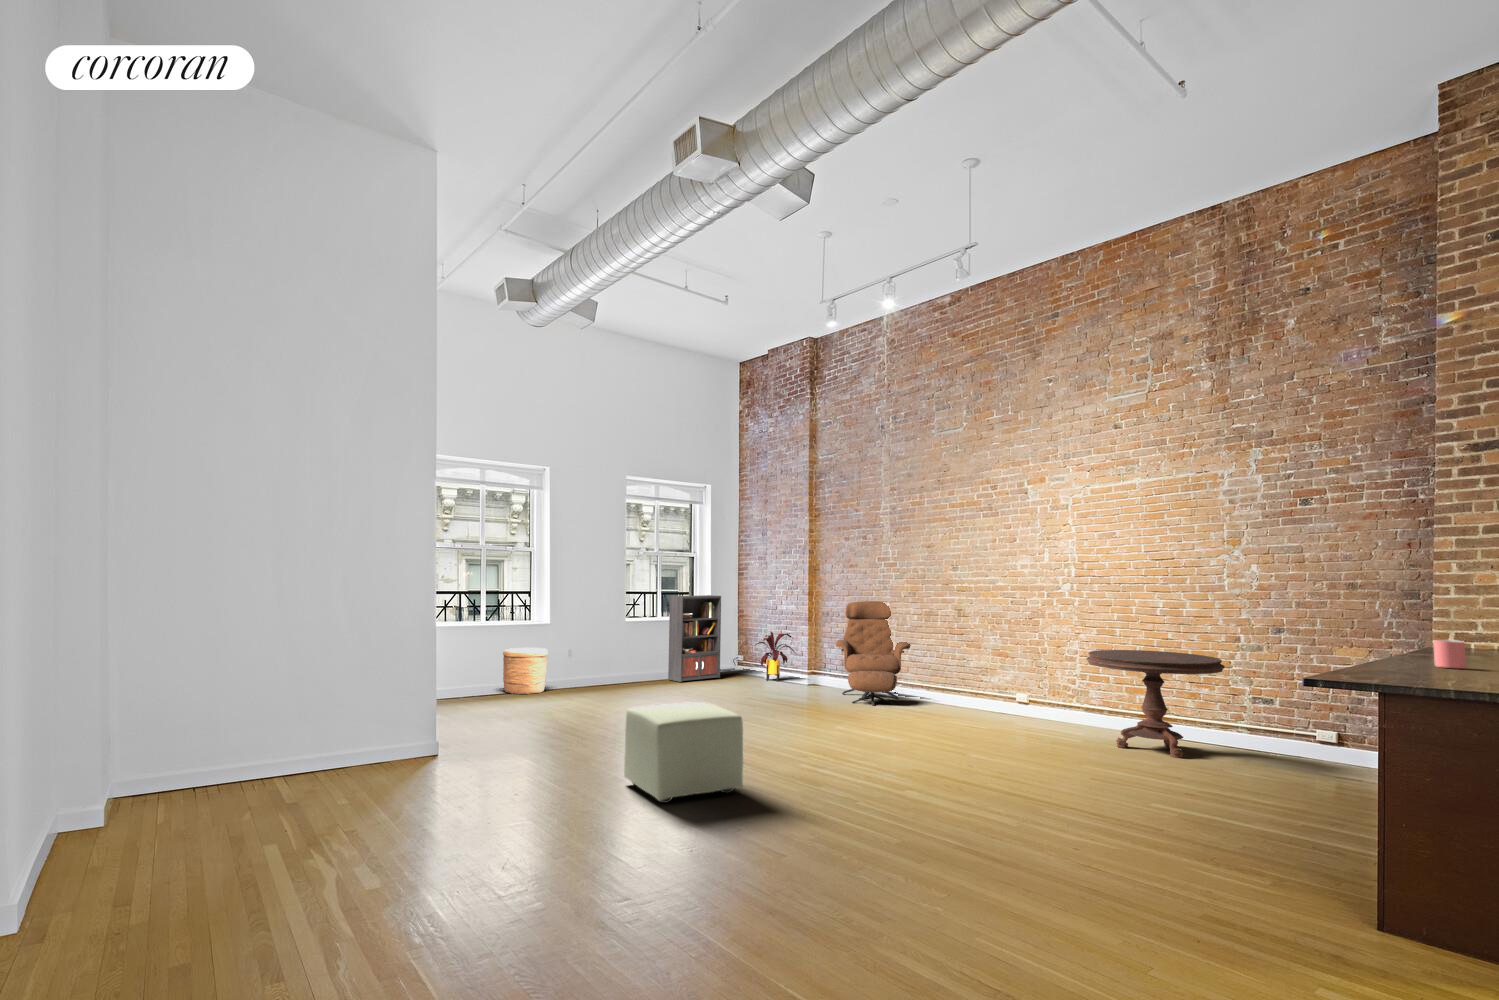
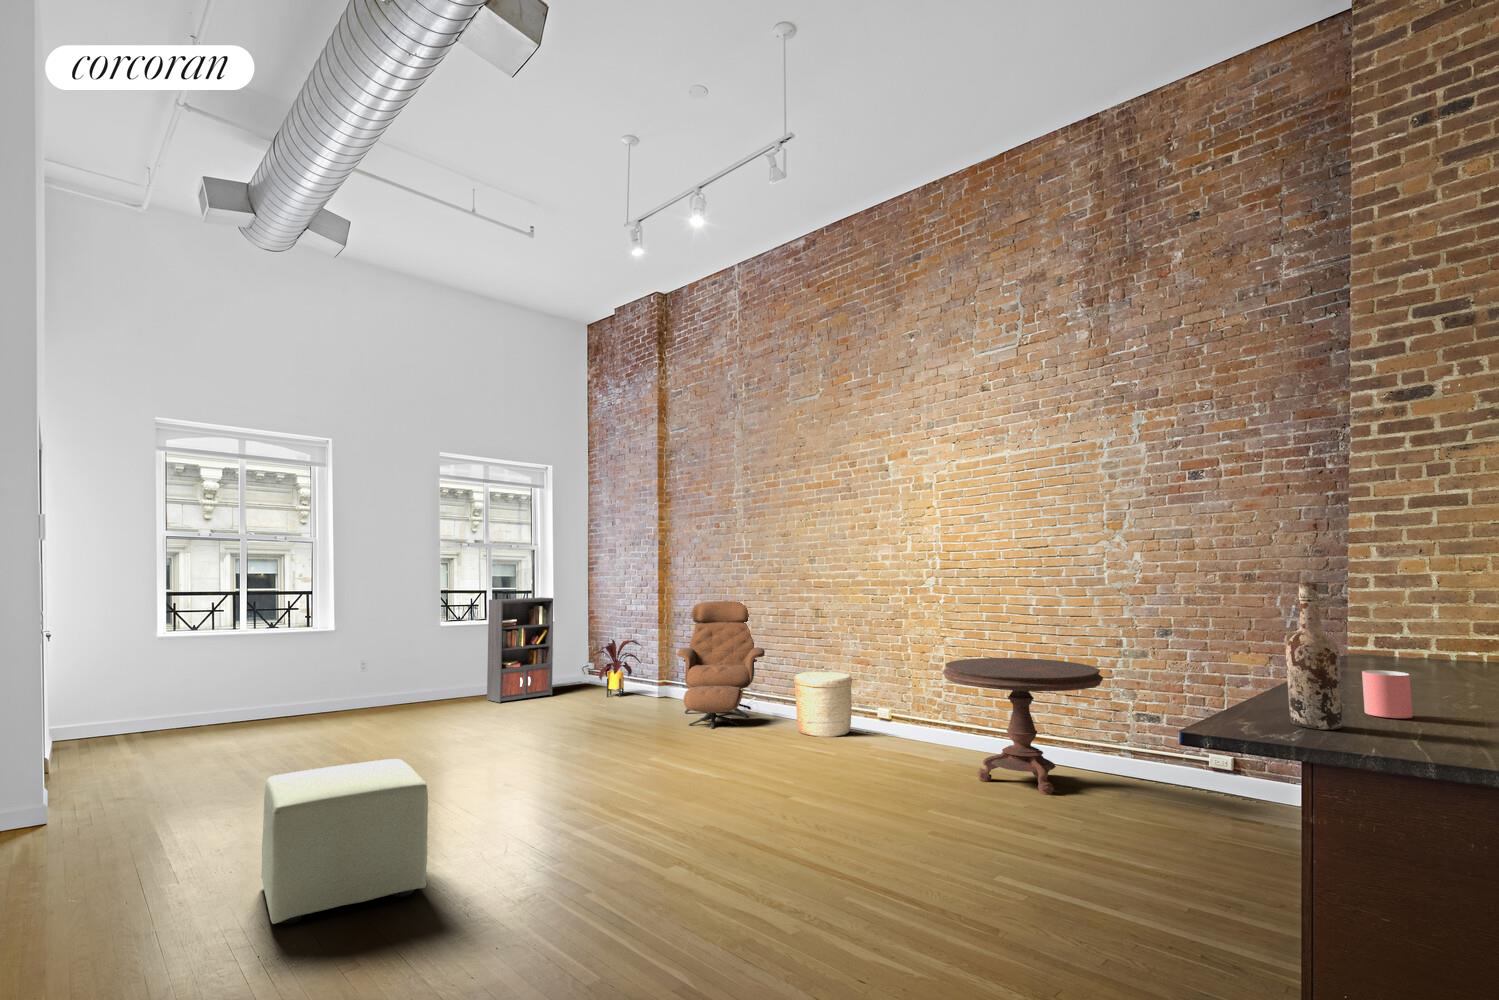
wine bottle: none [1381,582,1418,670] -> present [1286,583,1343,730]
woven basket: present [503,648,548,694] -> present [794,672,852,737]

